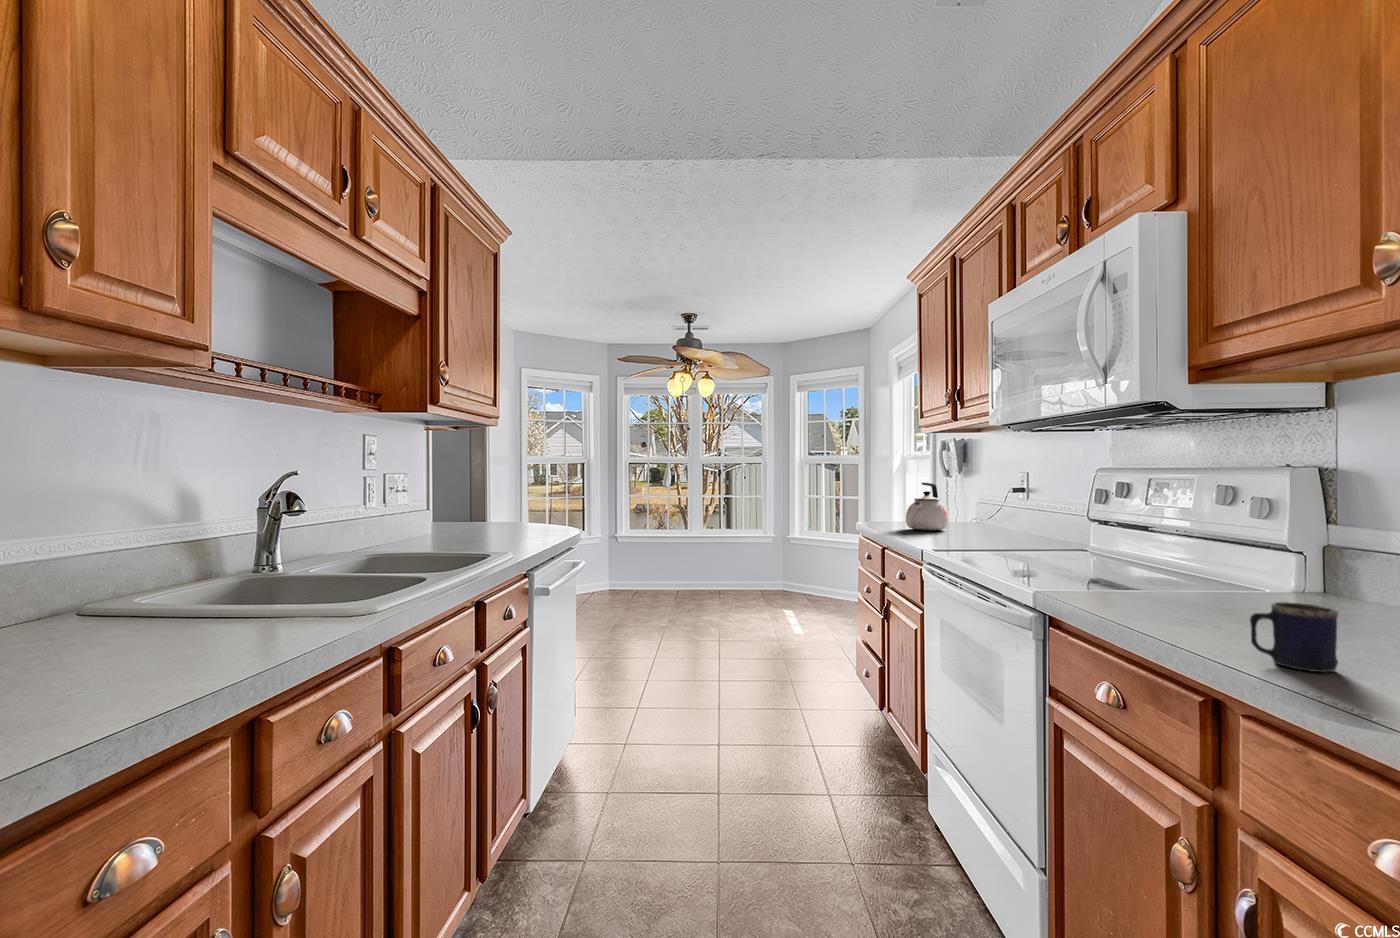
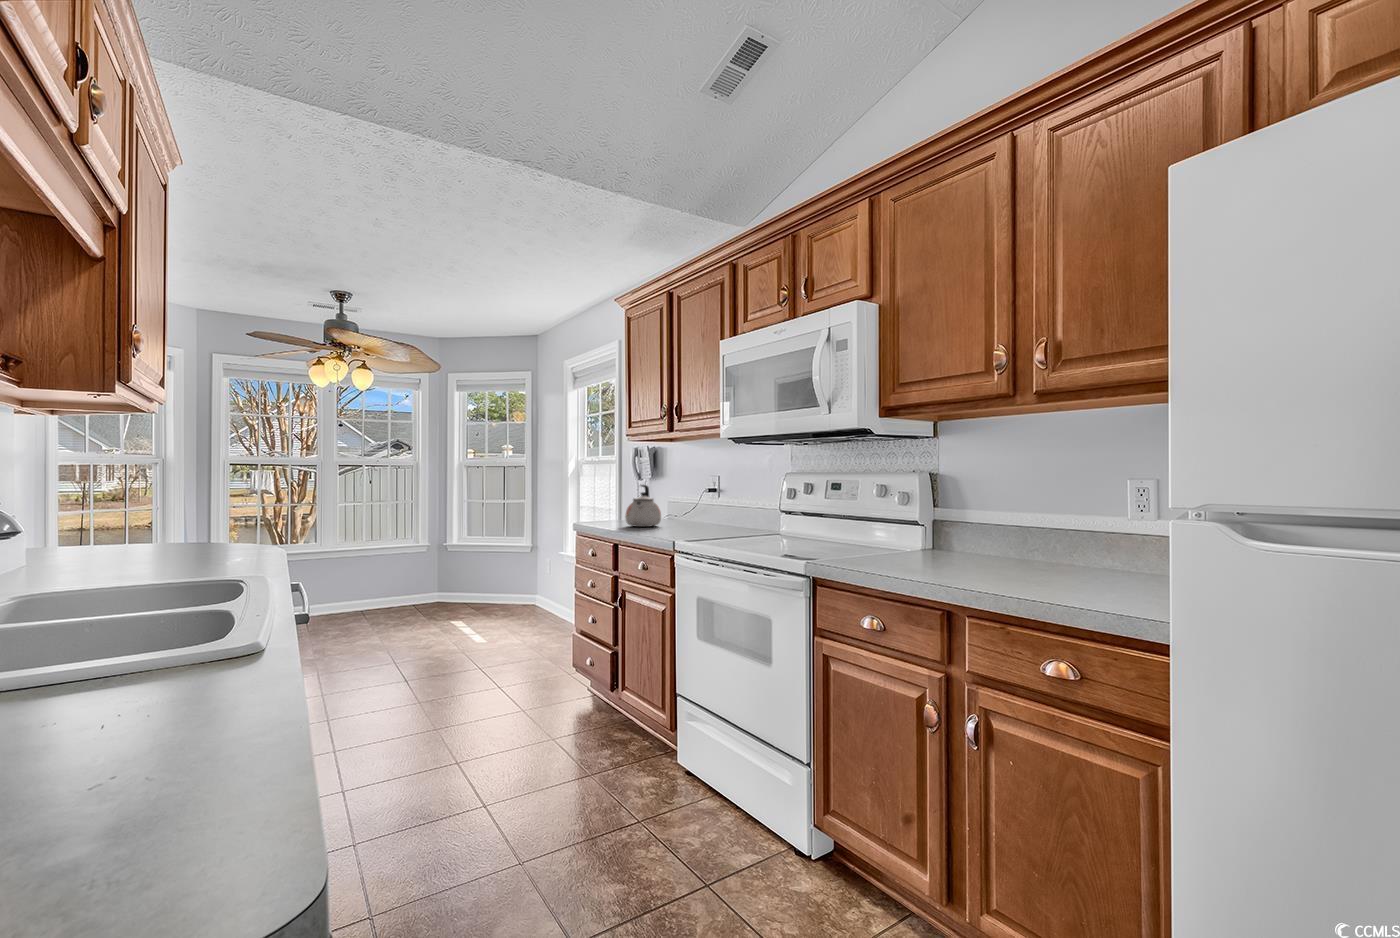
mug: present [1250,602,1338,672] -> none [967,549,1004,585]

